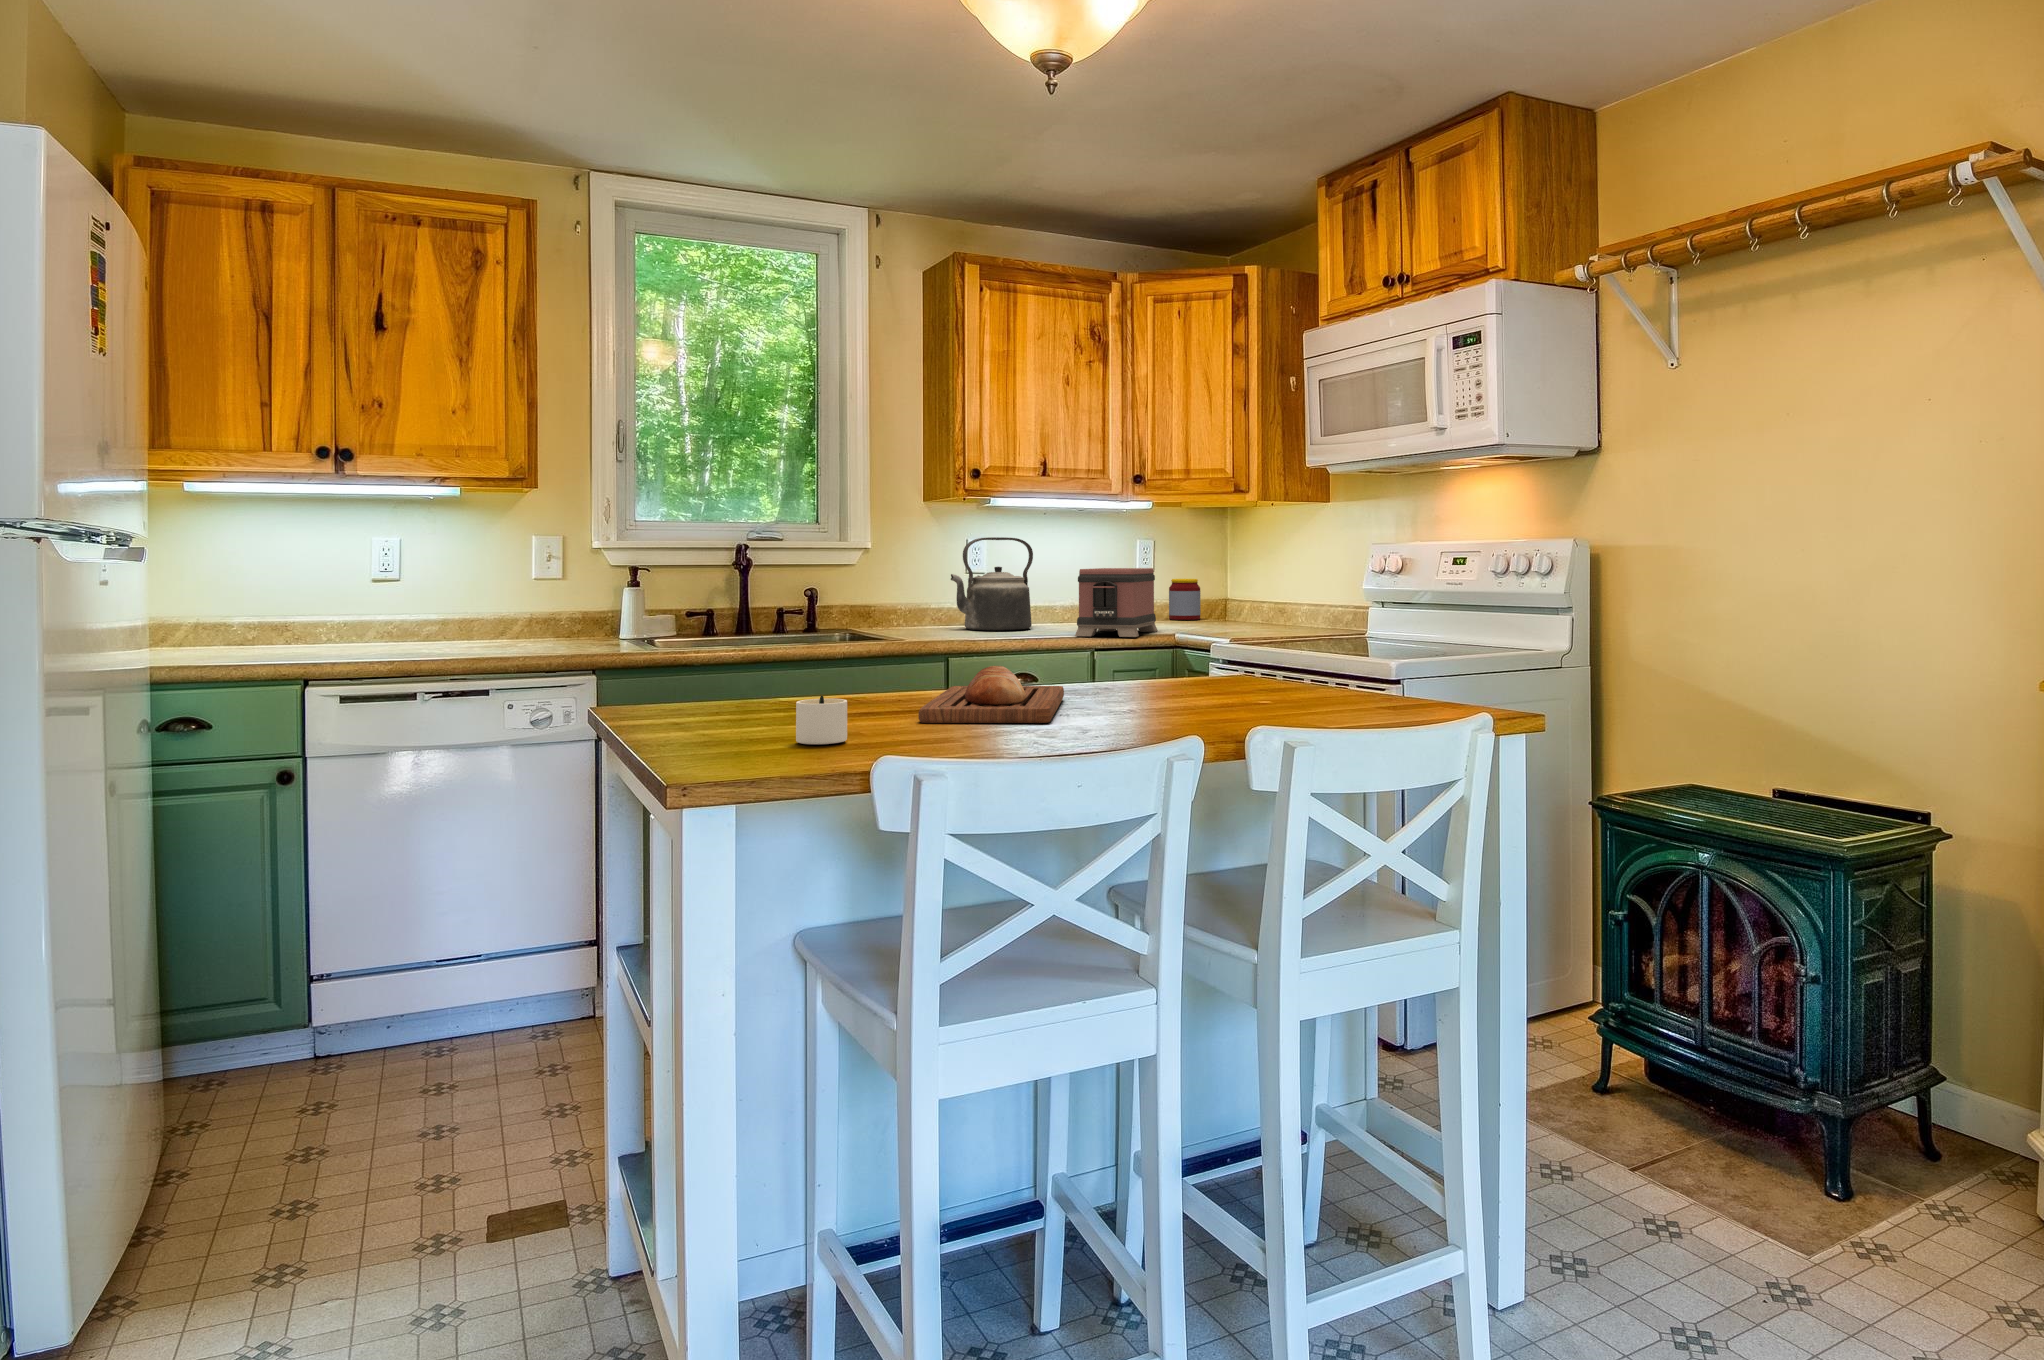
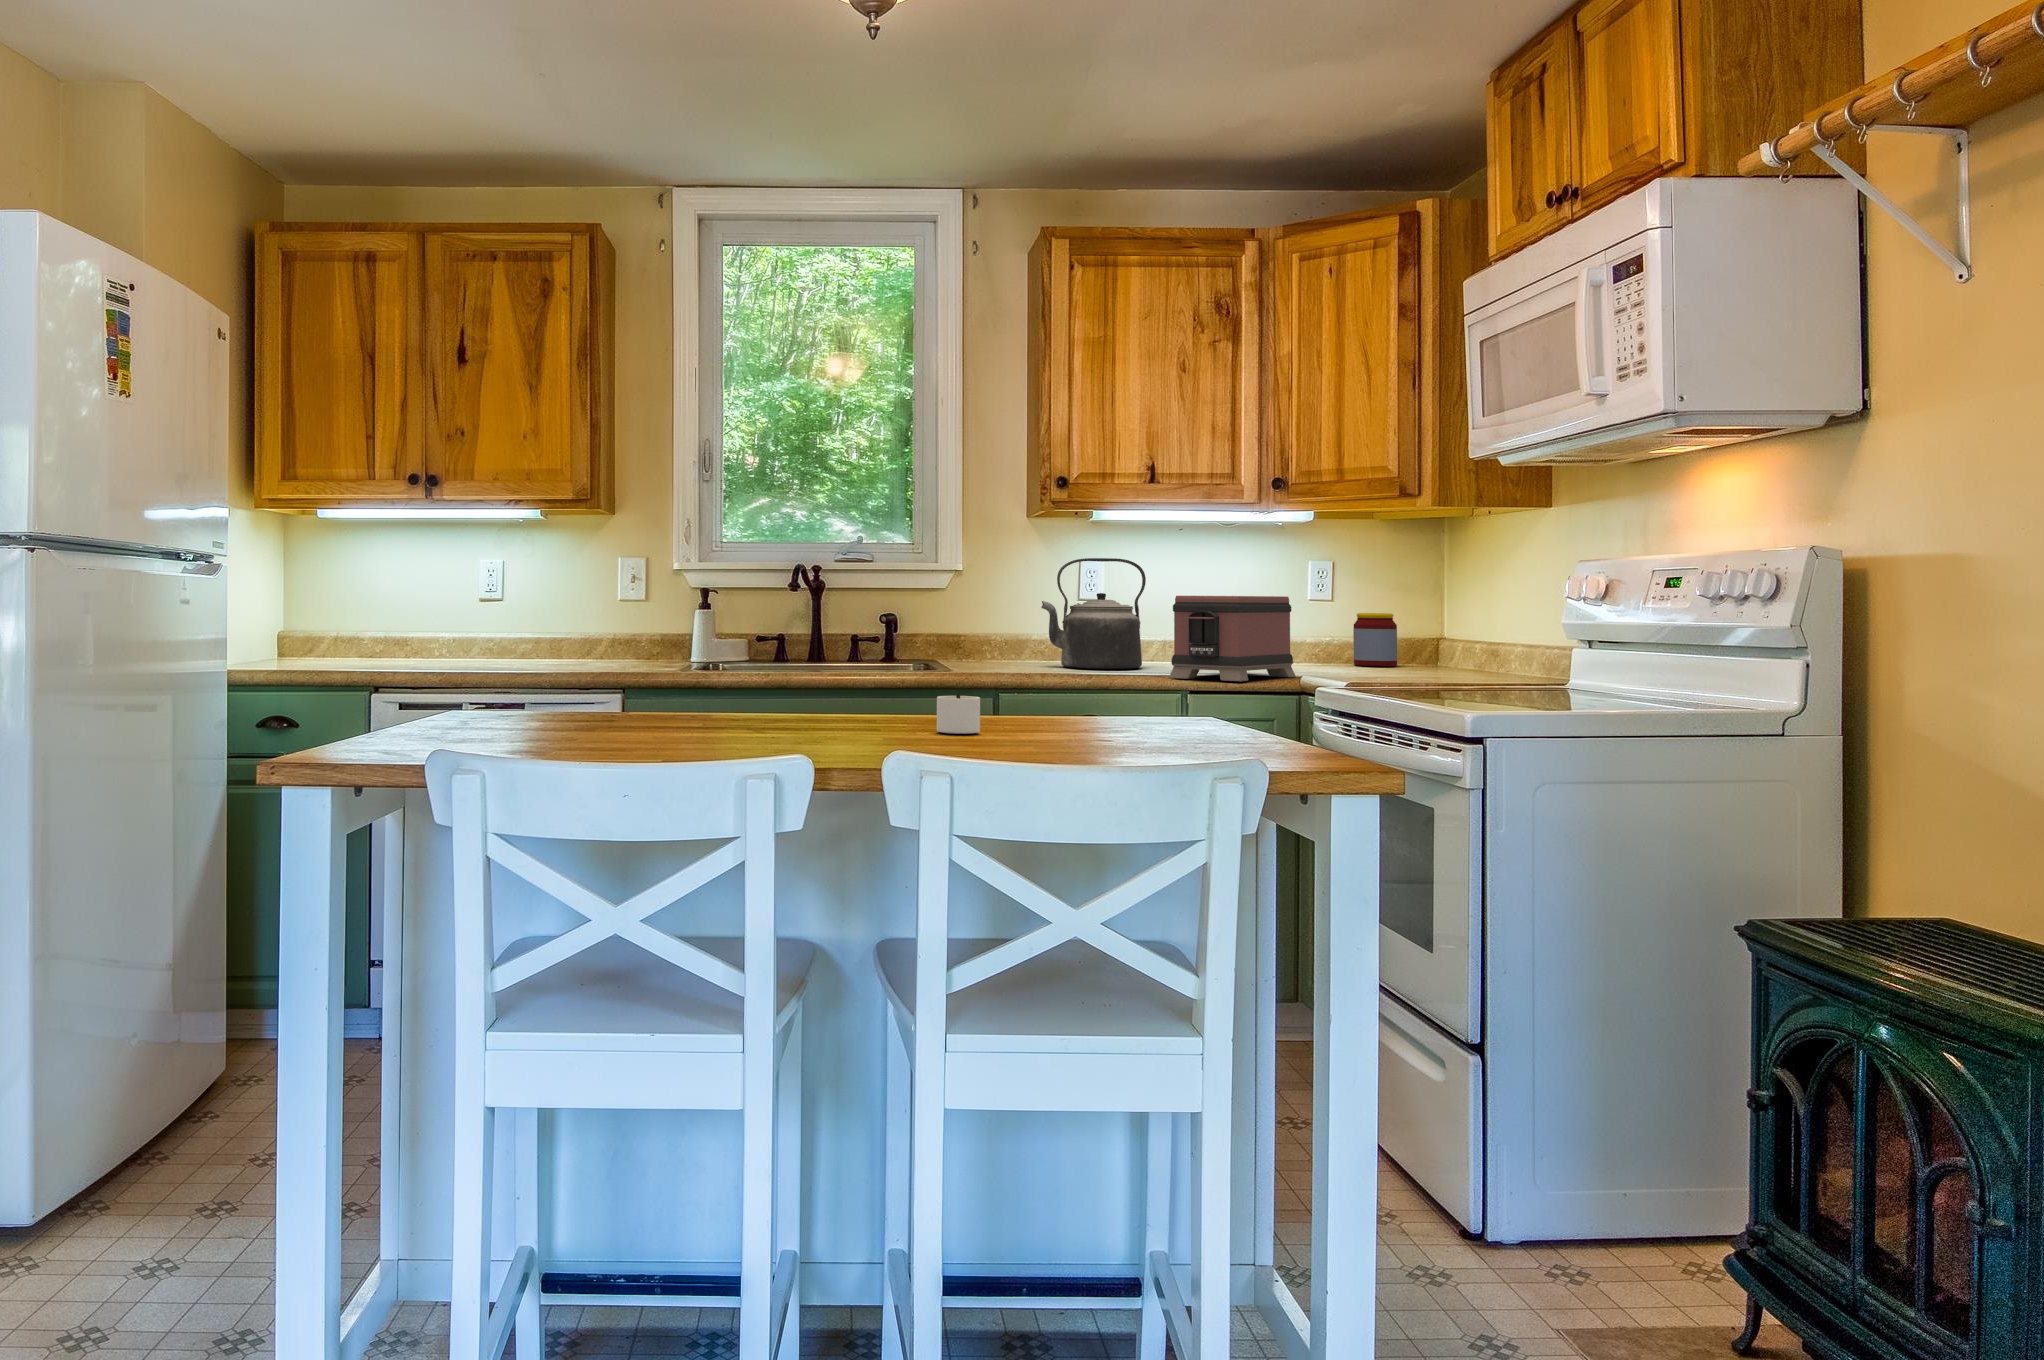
bread loaf: present [919,666,1064,723] -> none [679,690,913,752]
candle: present [796,695,847,744] -> present [937,692,980,734]

